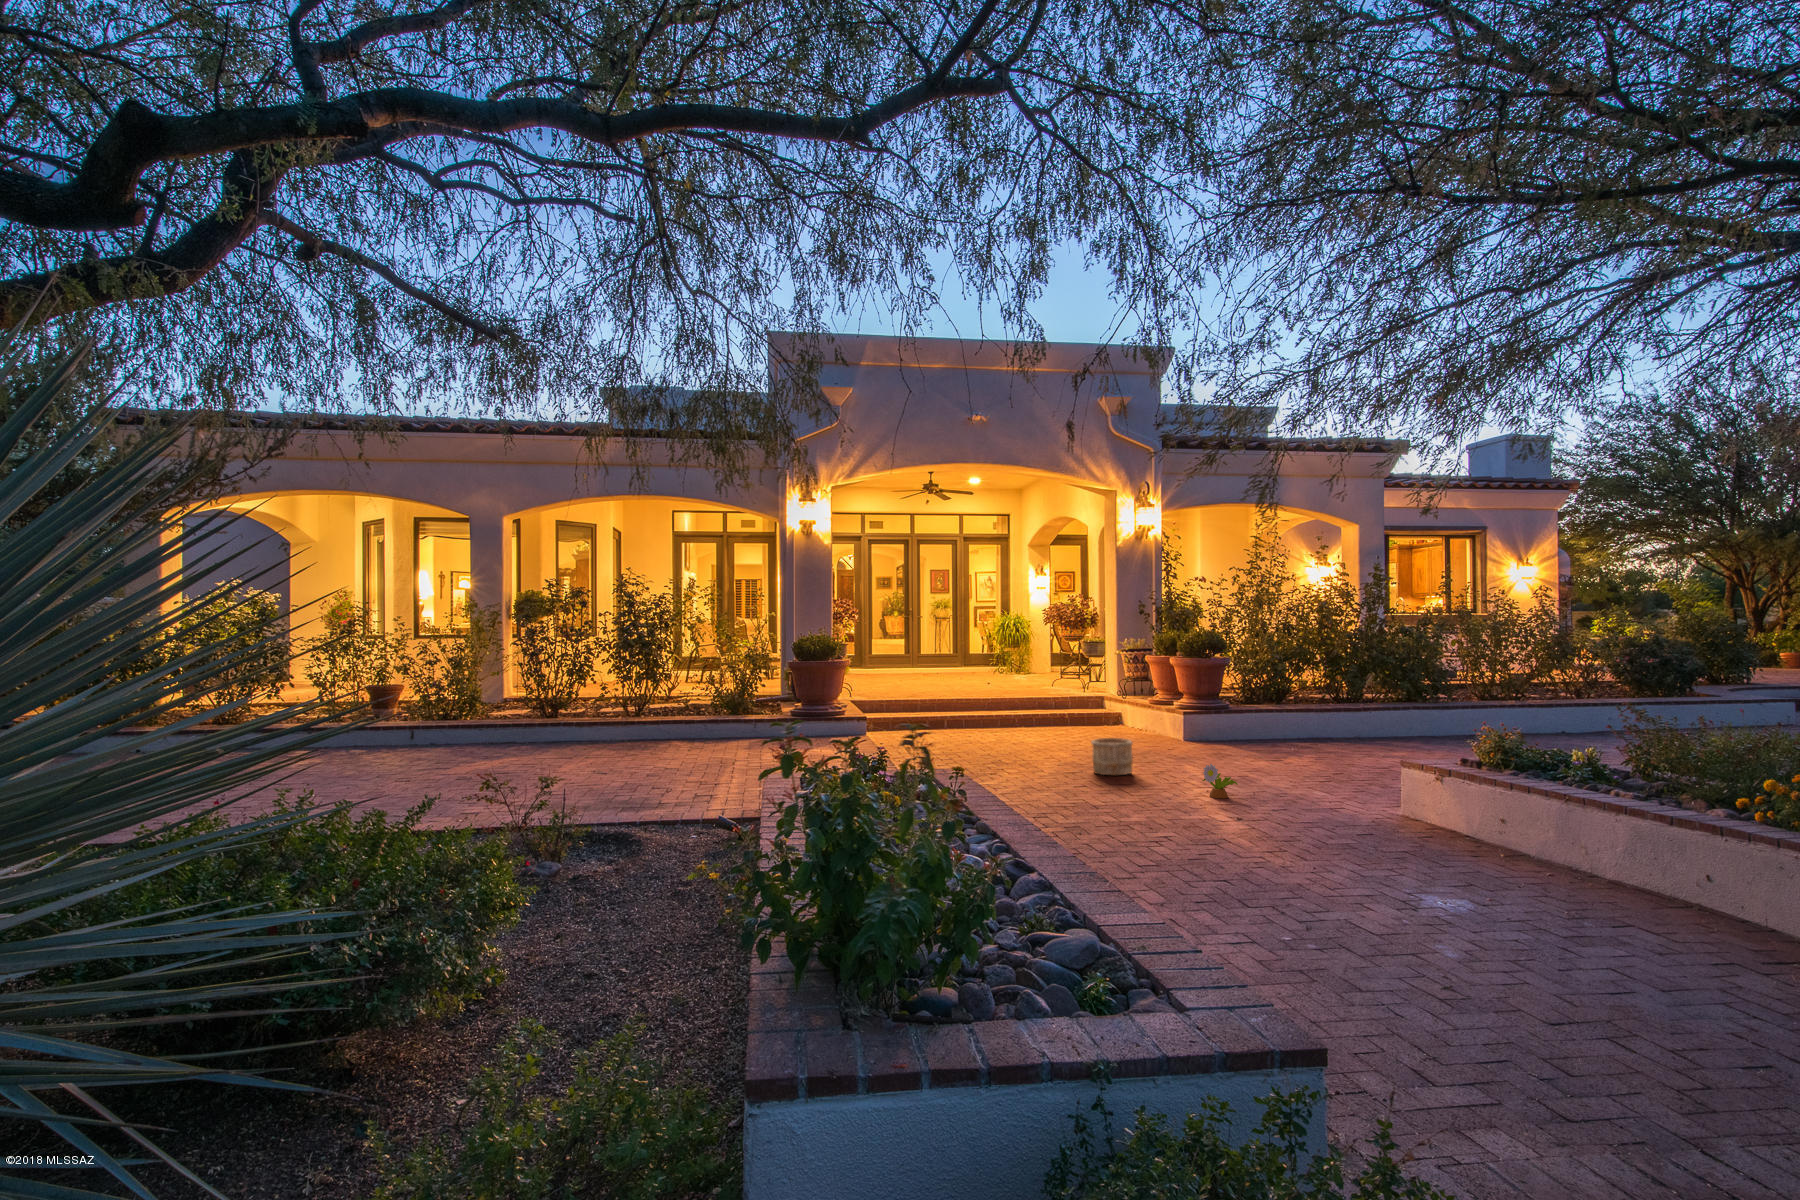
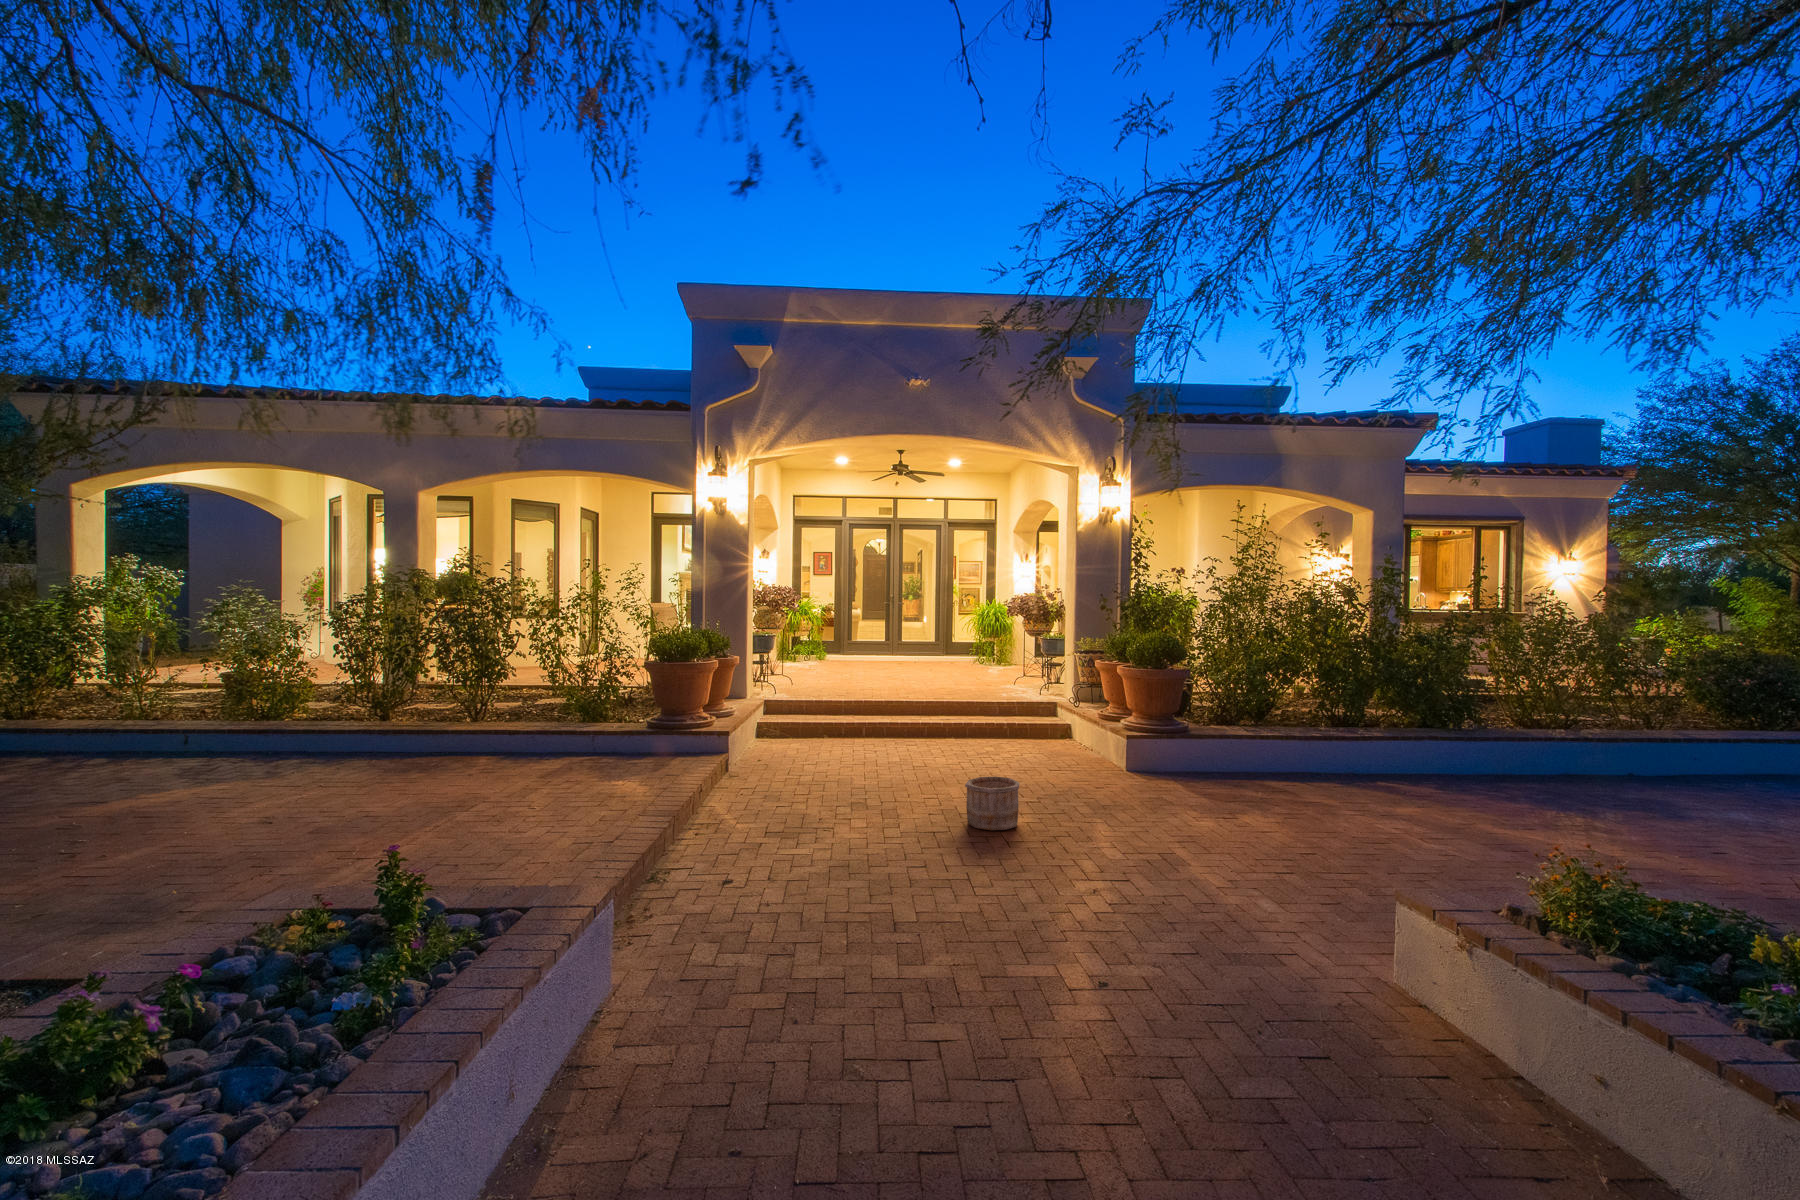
decorative plant: present [1202,764,1238,798] -> none [1084,838,1131,890]

